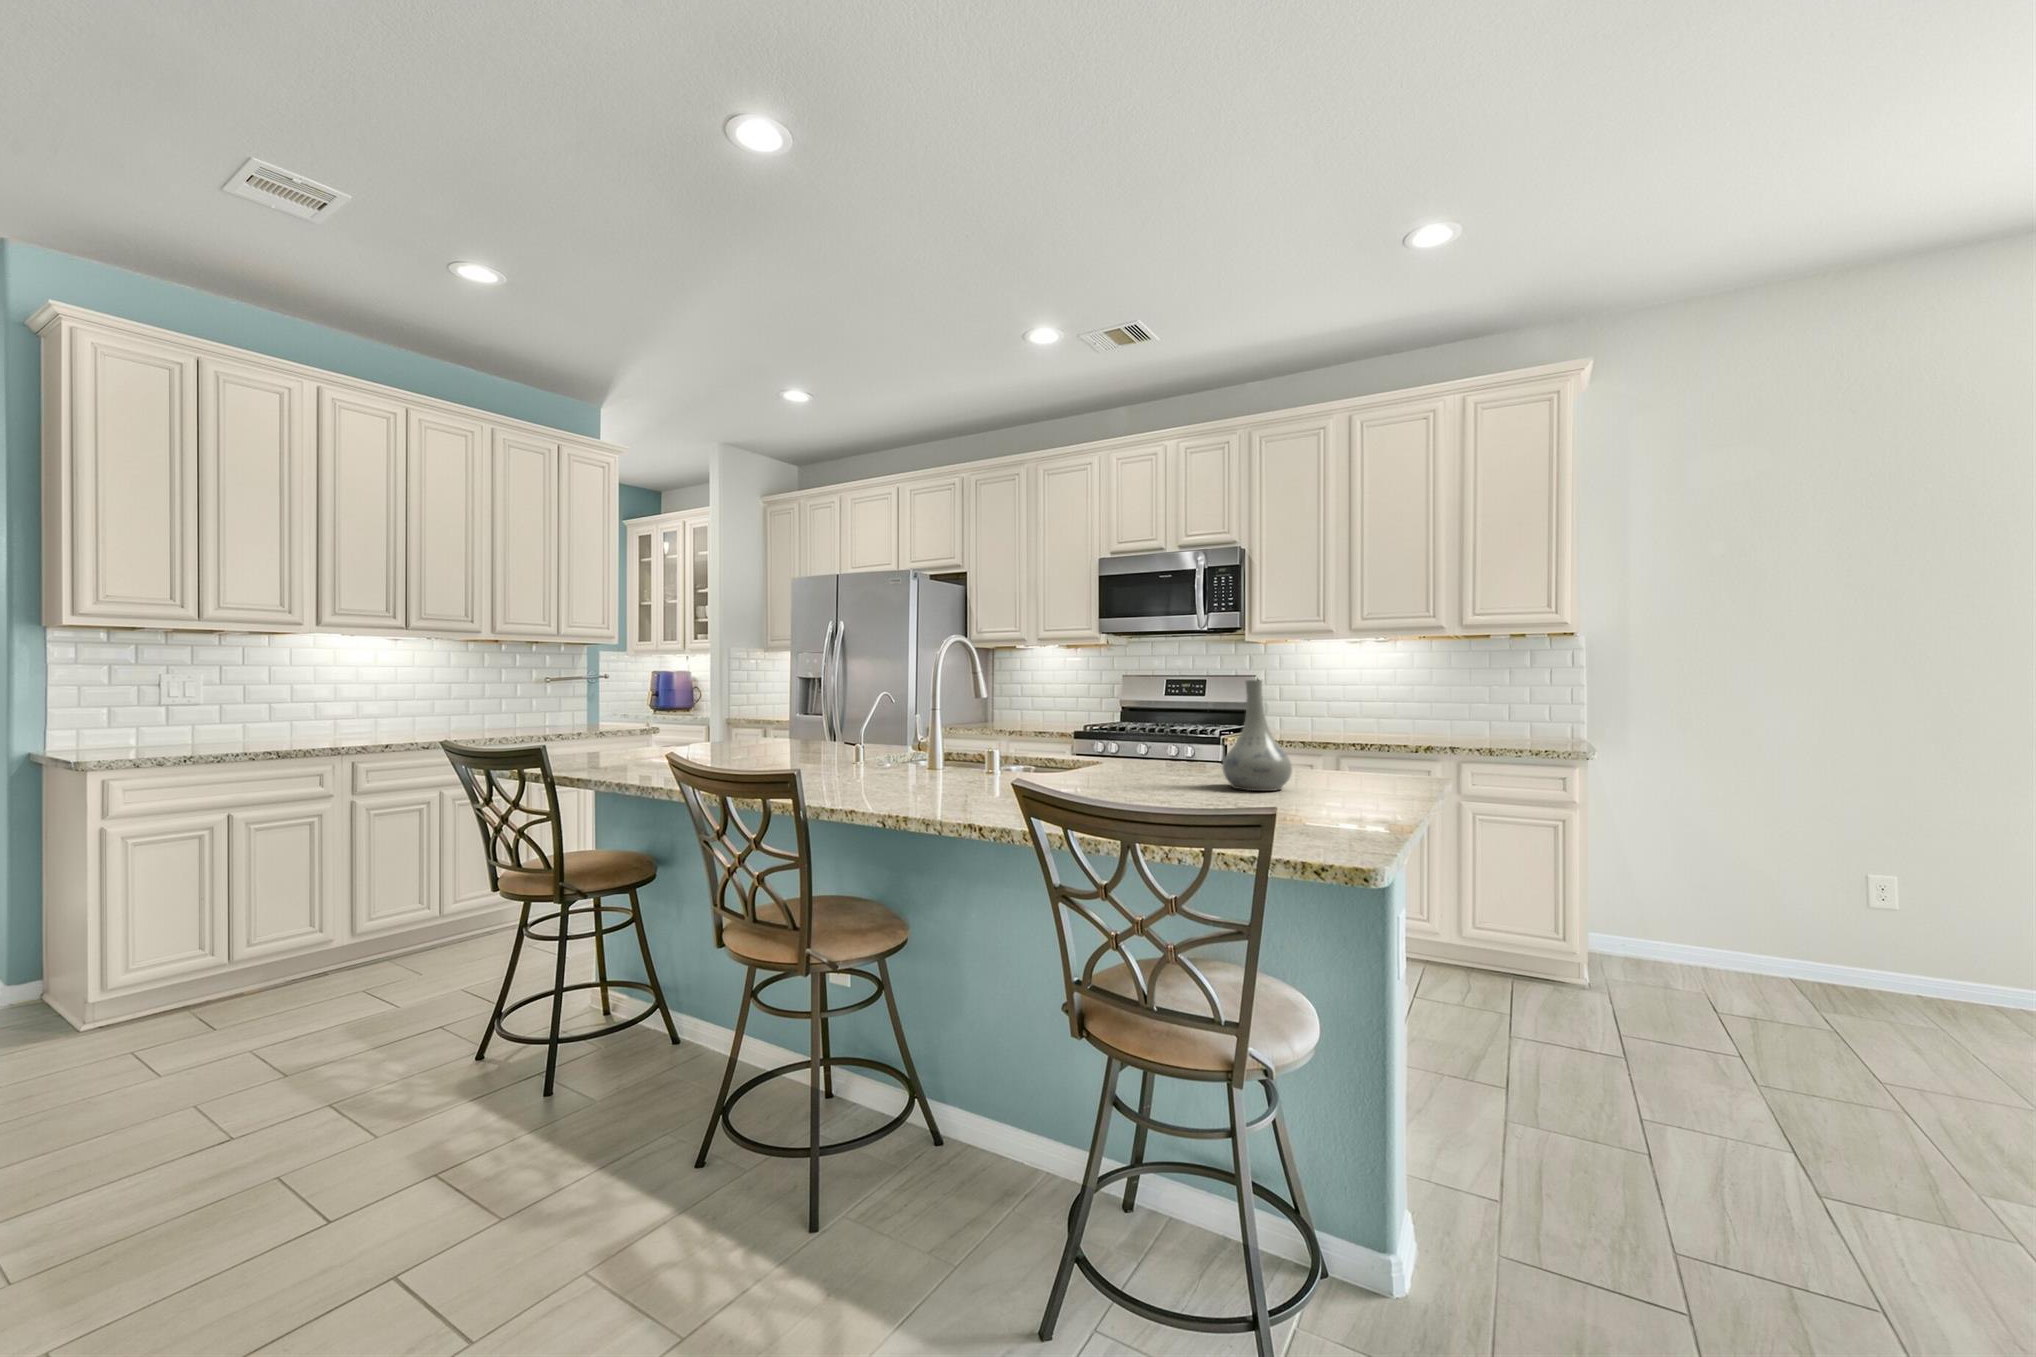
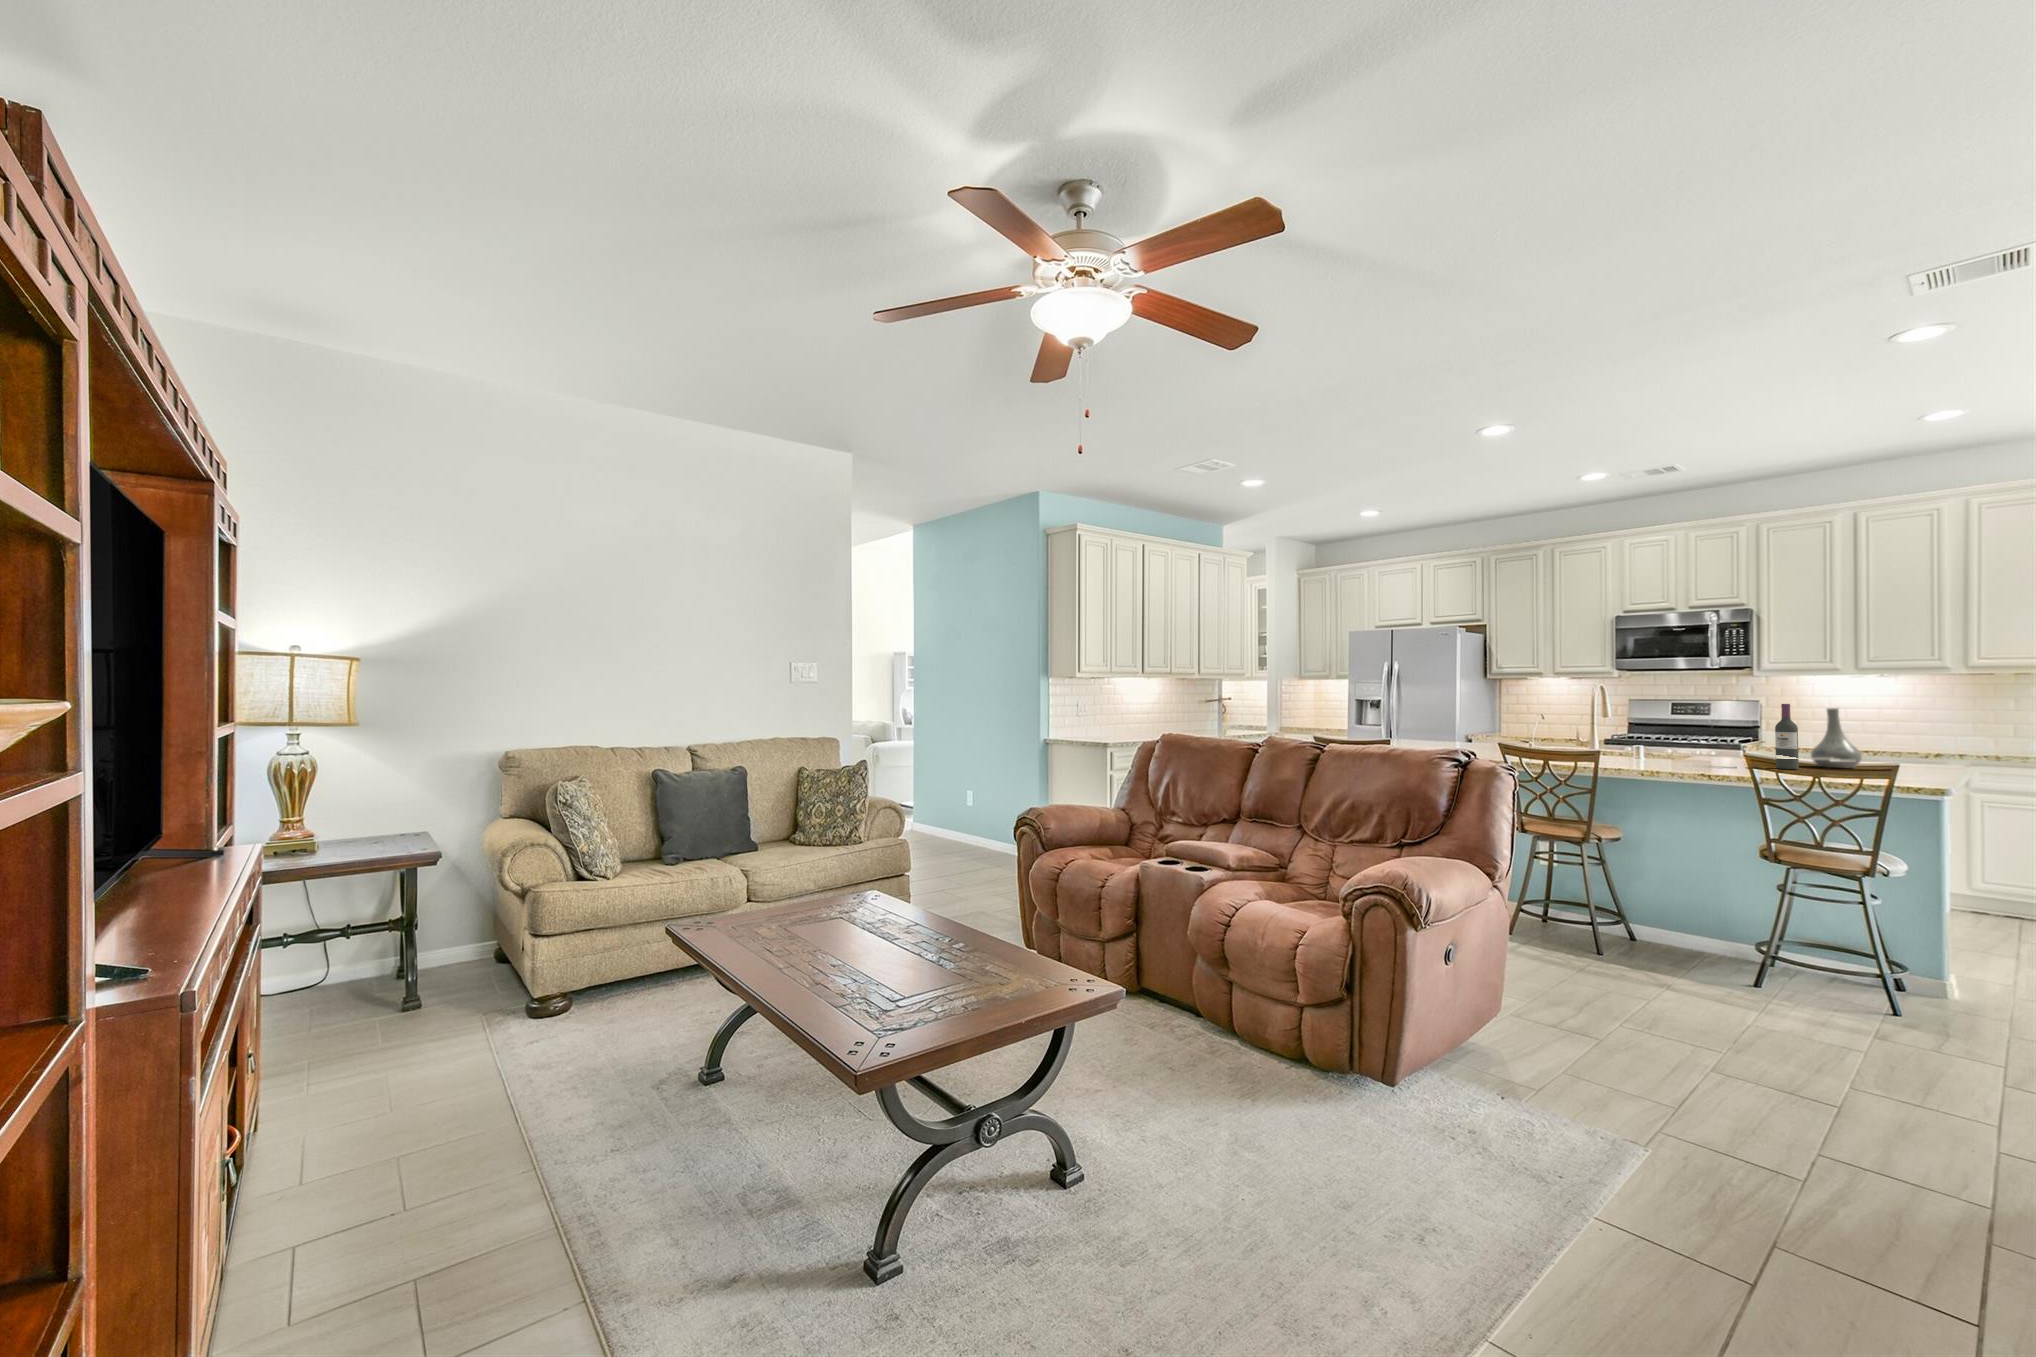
wine bottle: none [1150,671,1184,799] -> present [1775,704,1799,769]

